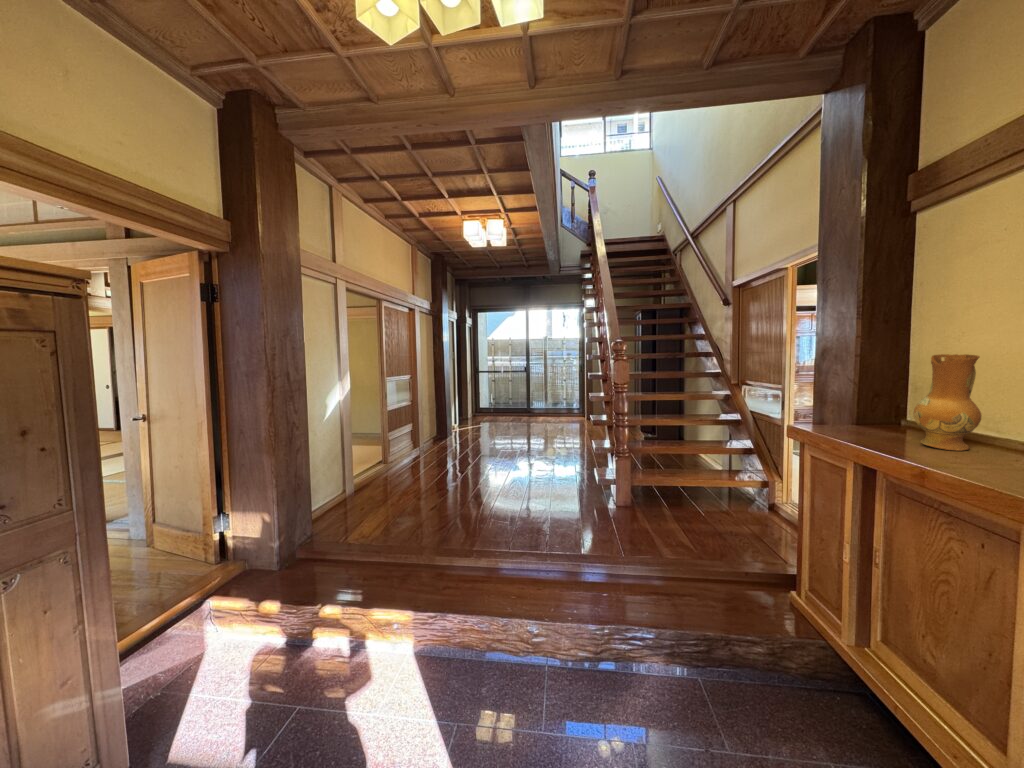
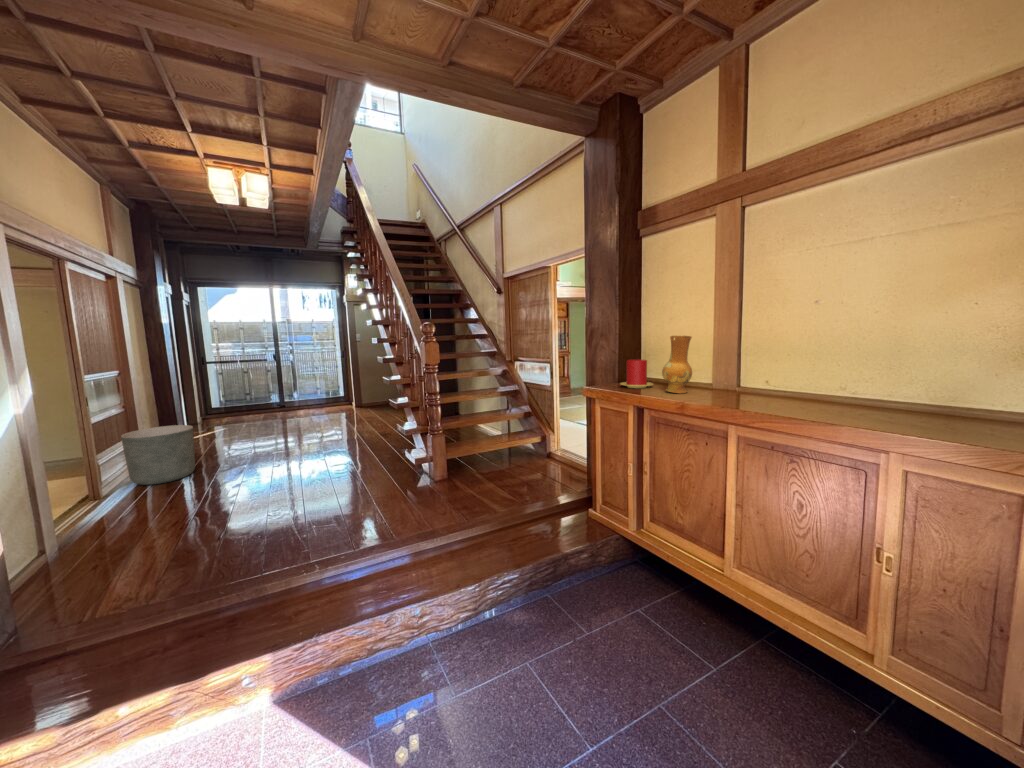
candle: none [847,389,913,434] -> present [620,359,653,388]
planter: none [406,418,447,460] -> present [121,425,195,485]

